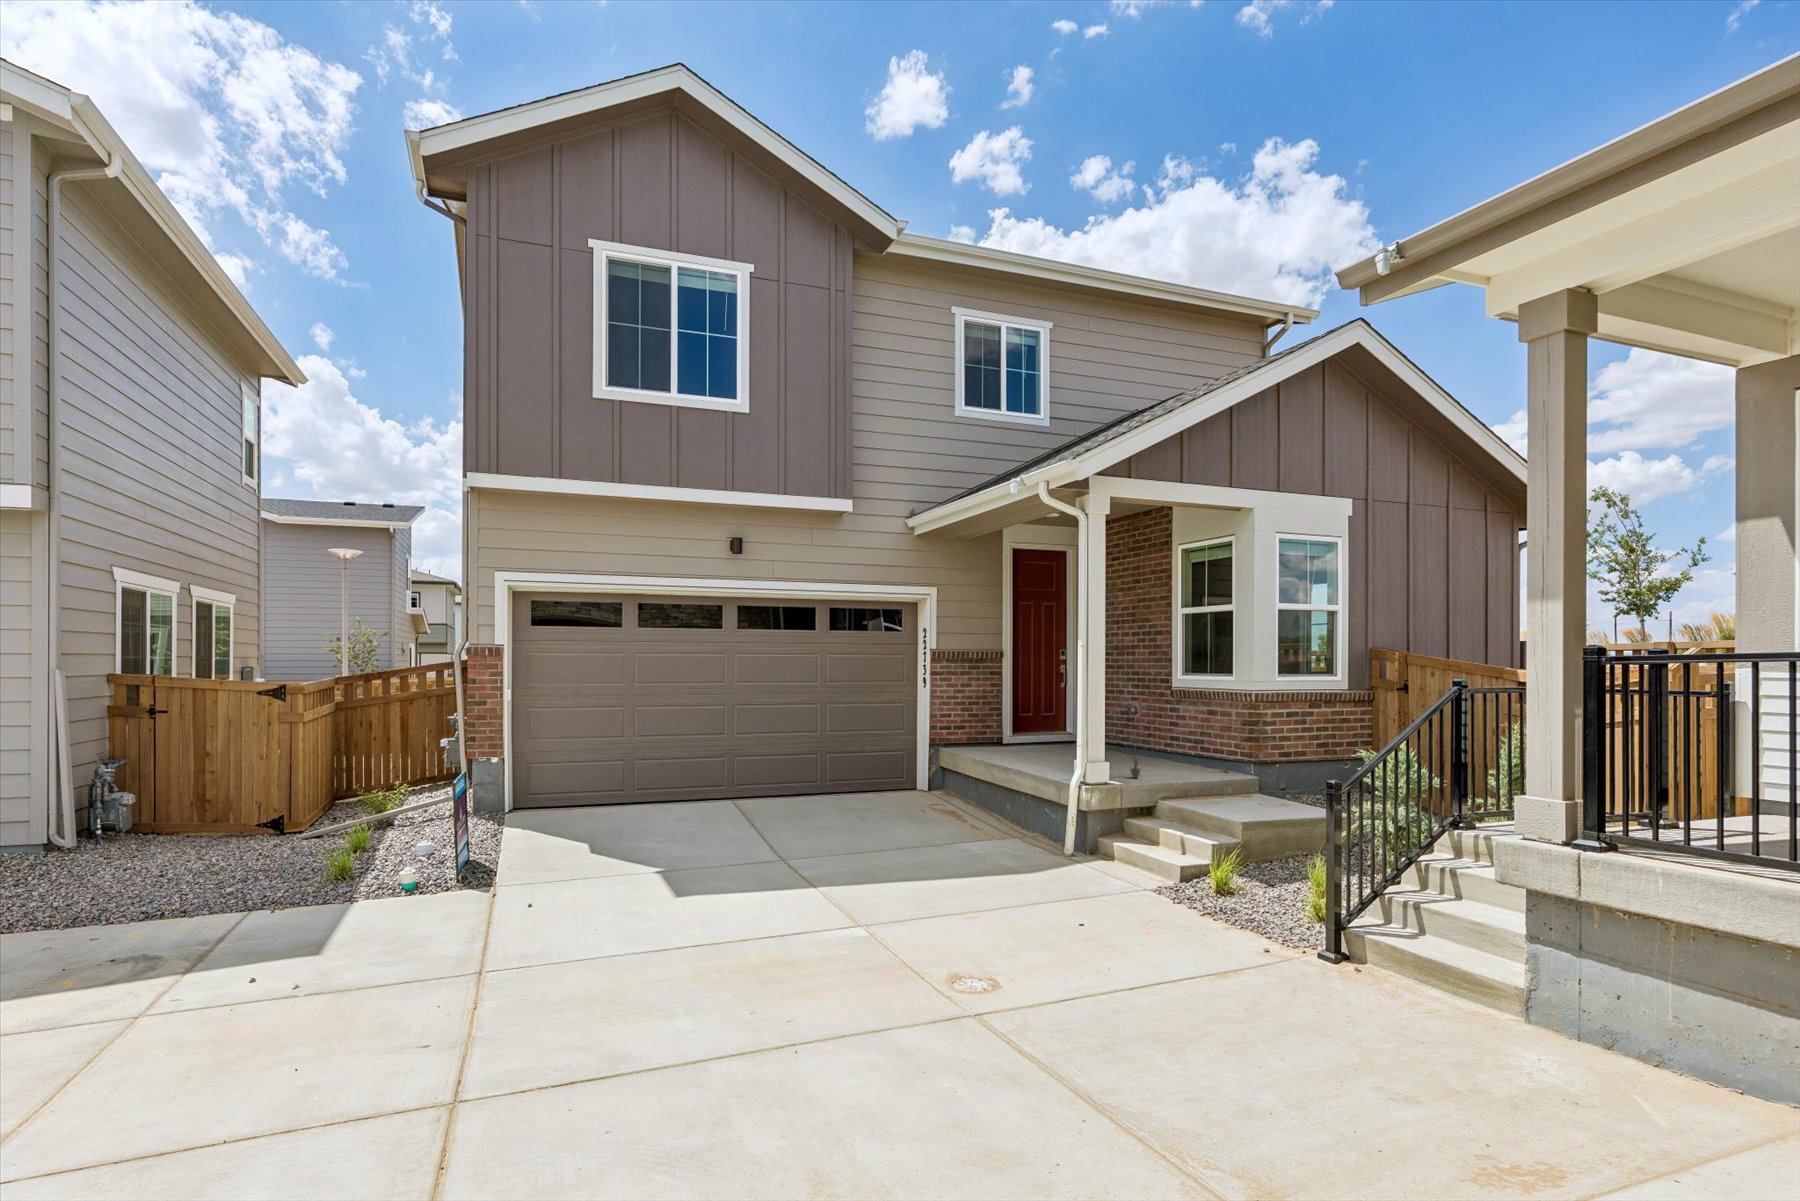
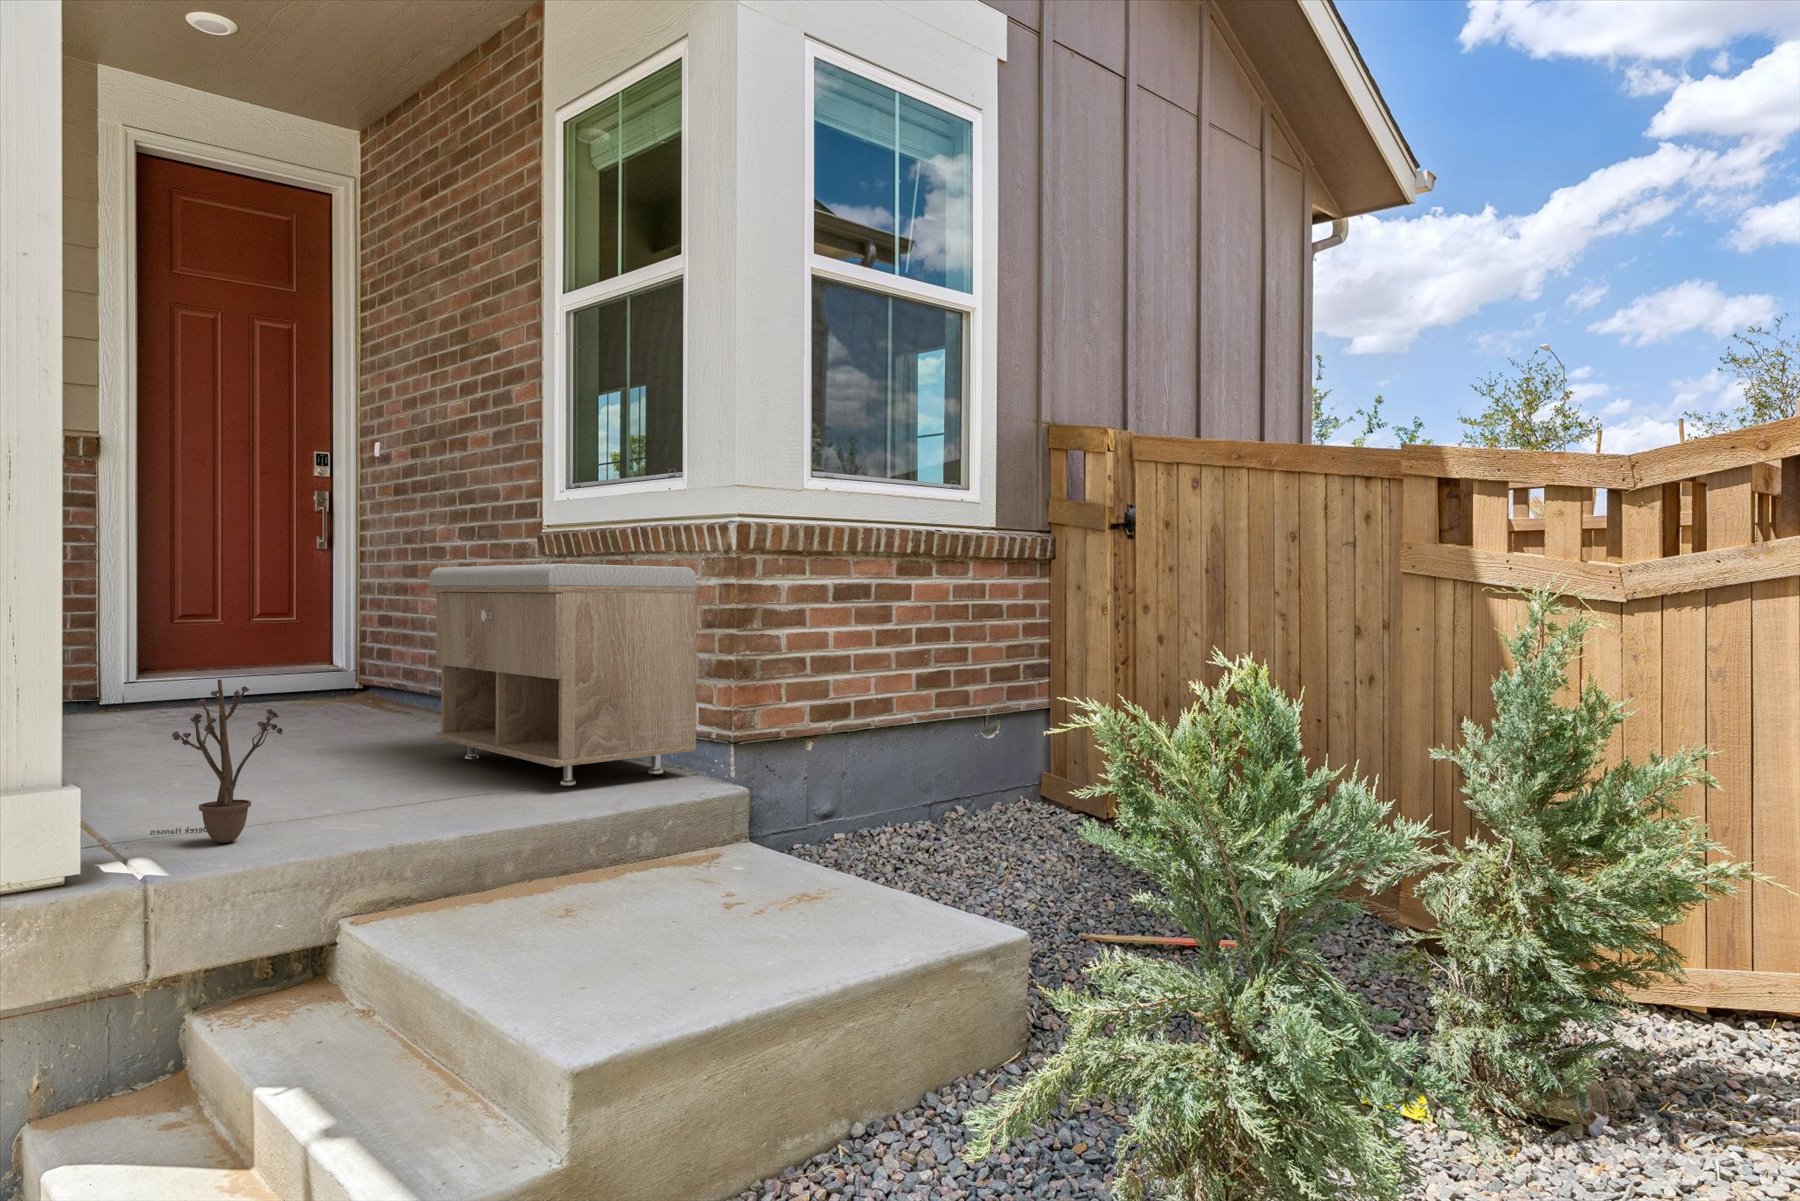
storage bench: none [1147,703,1241,773] -> present [429,564,697,786]

